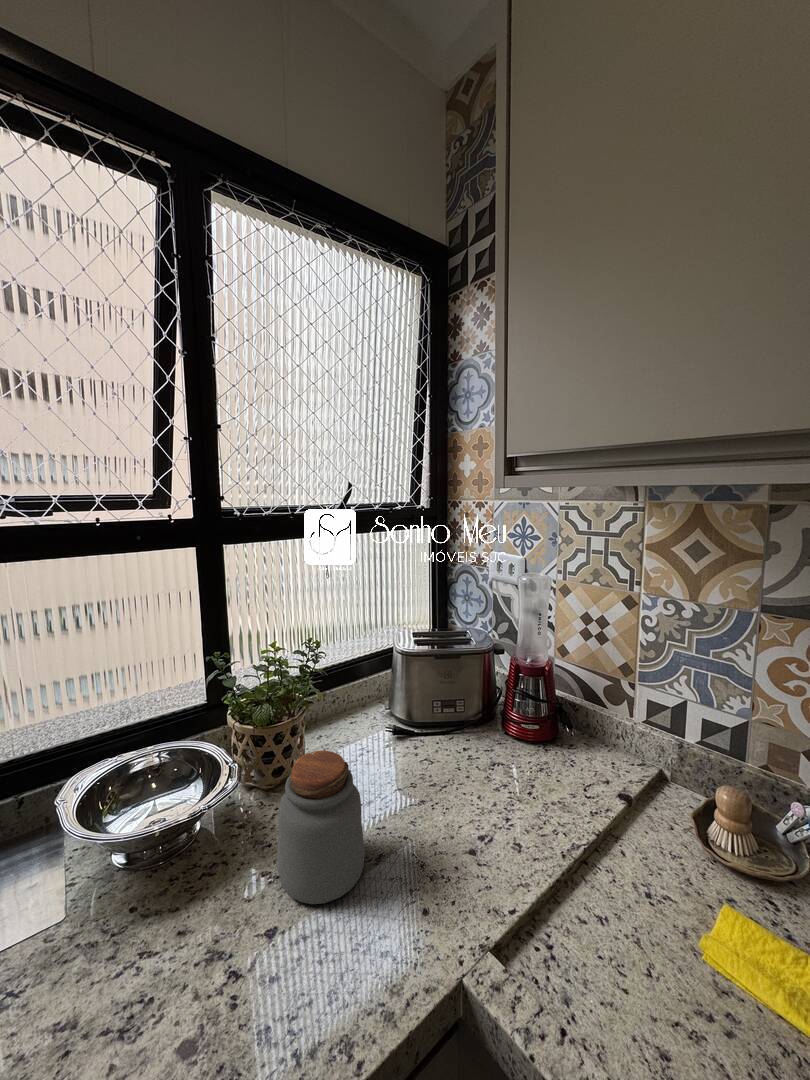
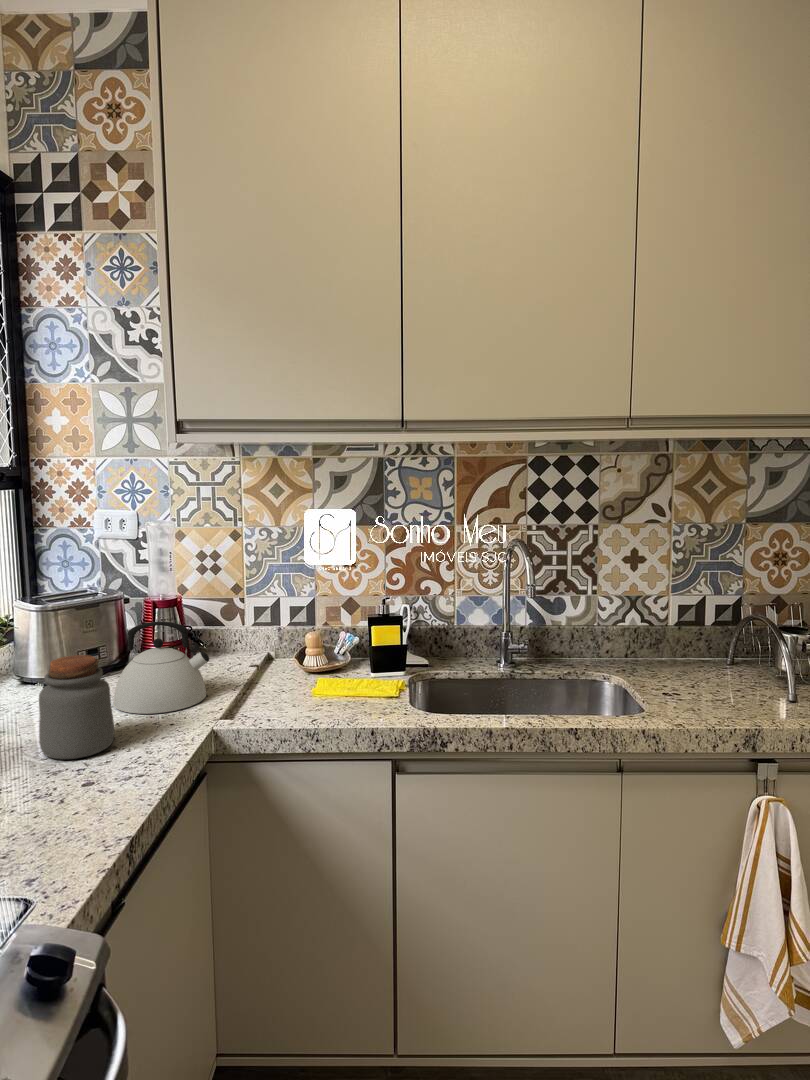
kettle: none [422,709,537,850] -> present [113,622,209,714]

